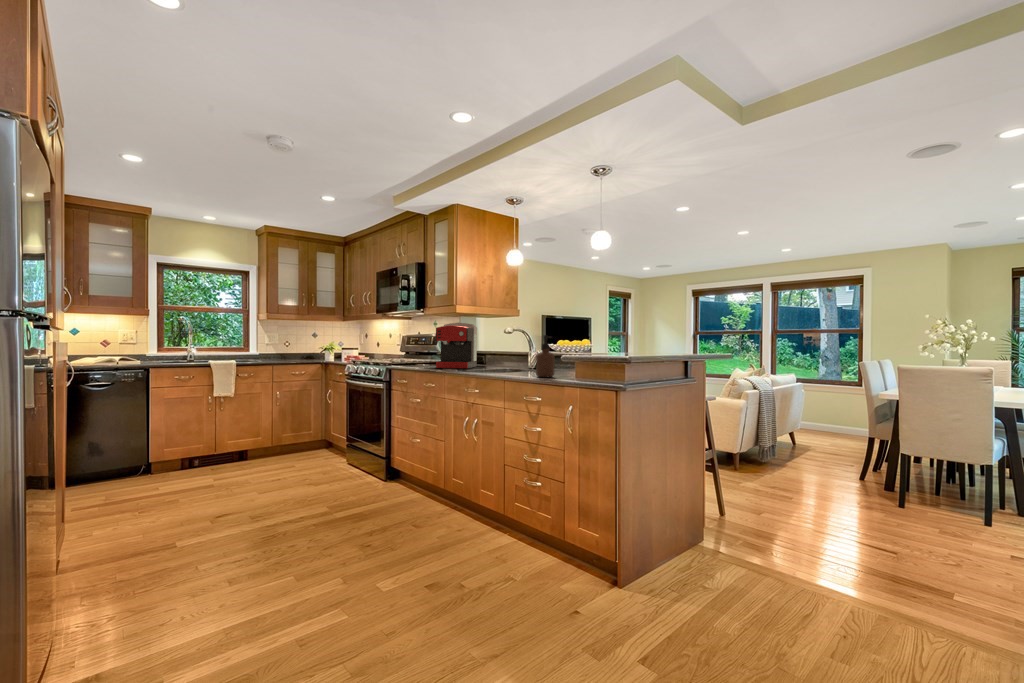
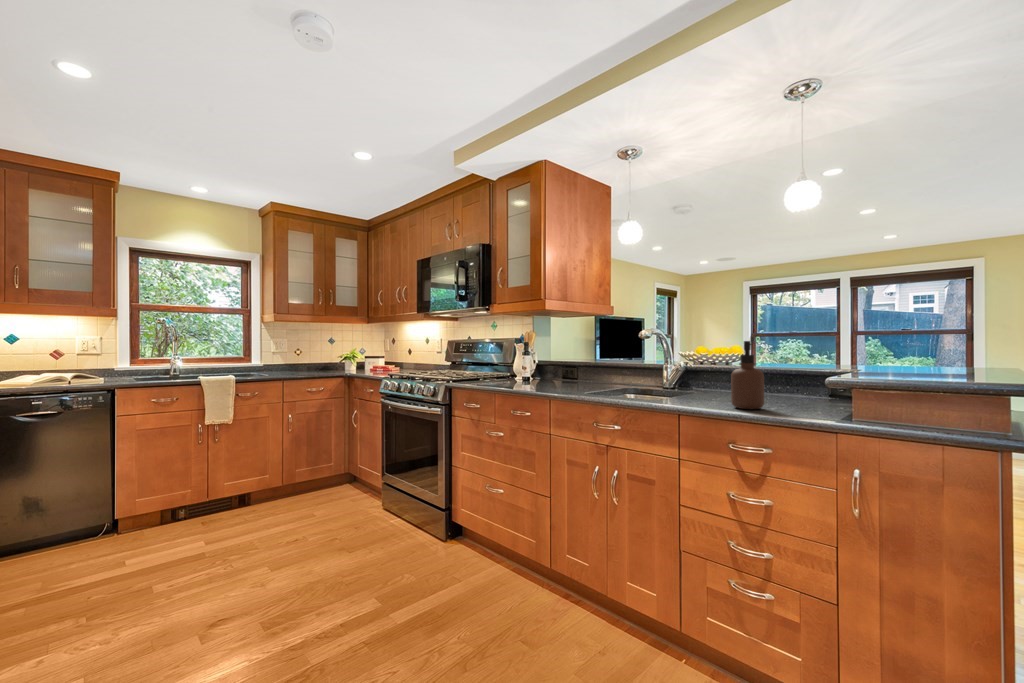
coffee maker: present [436,323,477,368] -> none [529,323,577,389]

